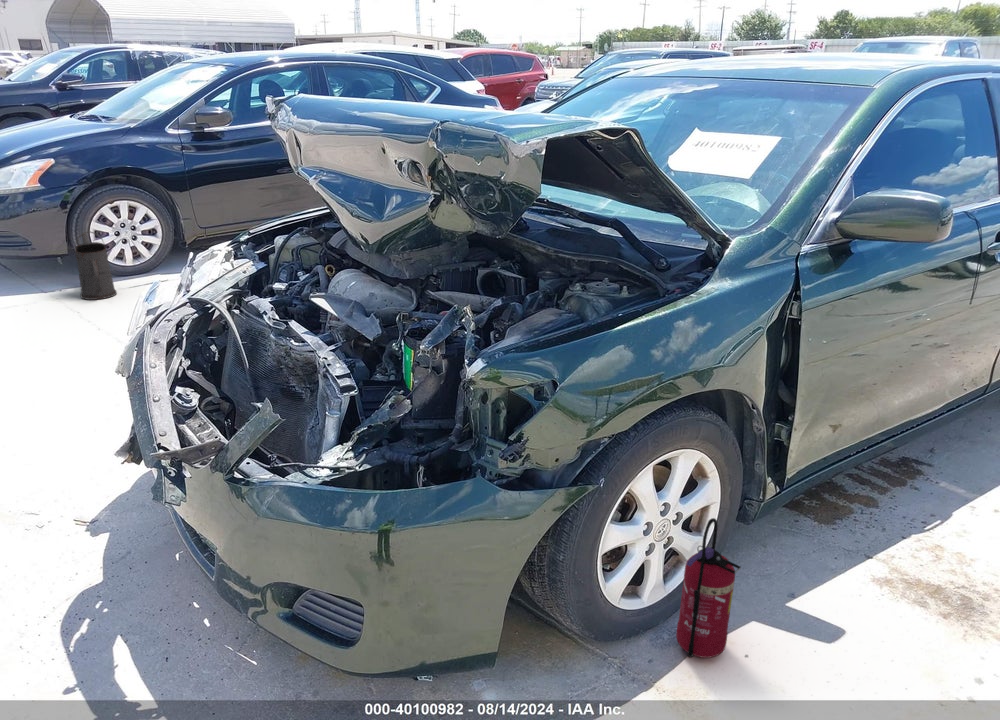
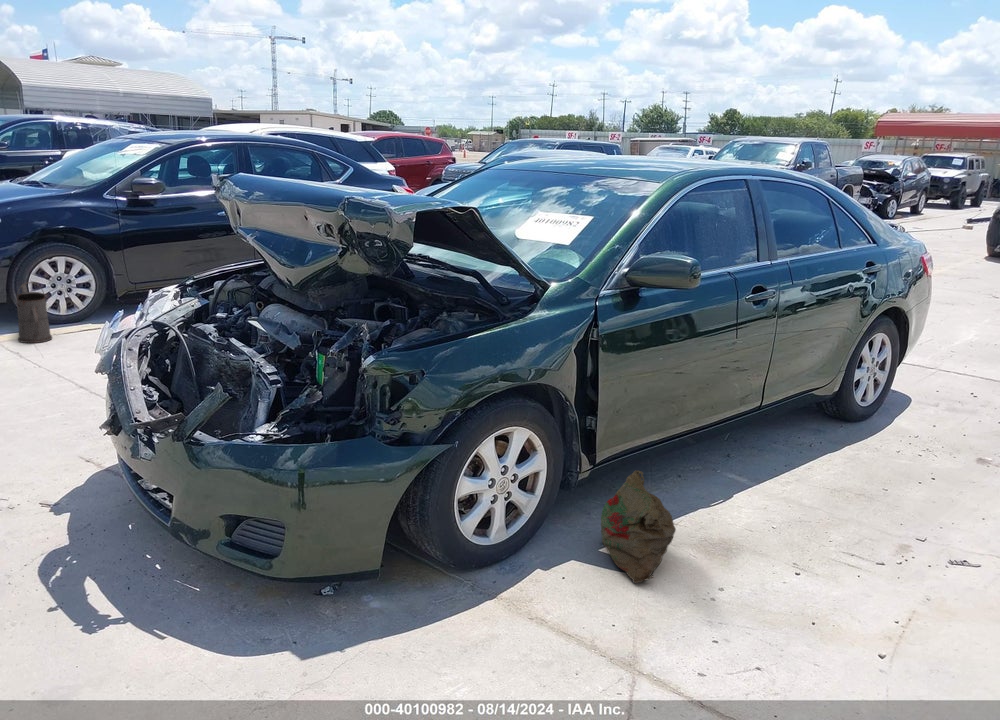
bag: none [790,496,905,668] -> present [601,471,676,583]
fire extinguisher: present [676,518,741,658] -> none [515,474,556,580]

